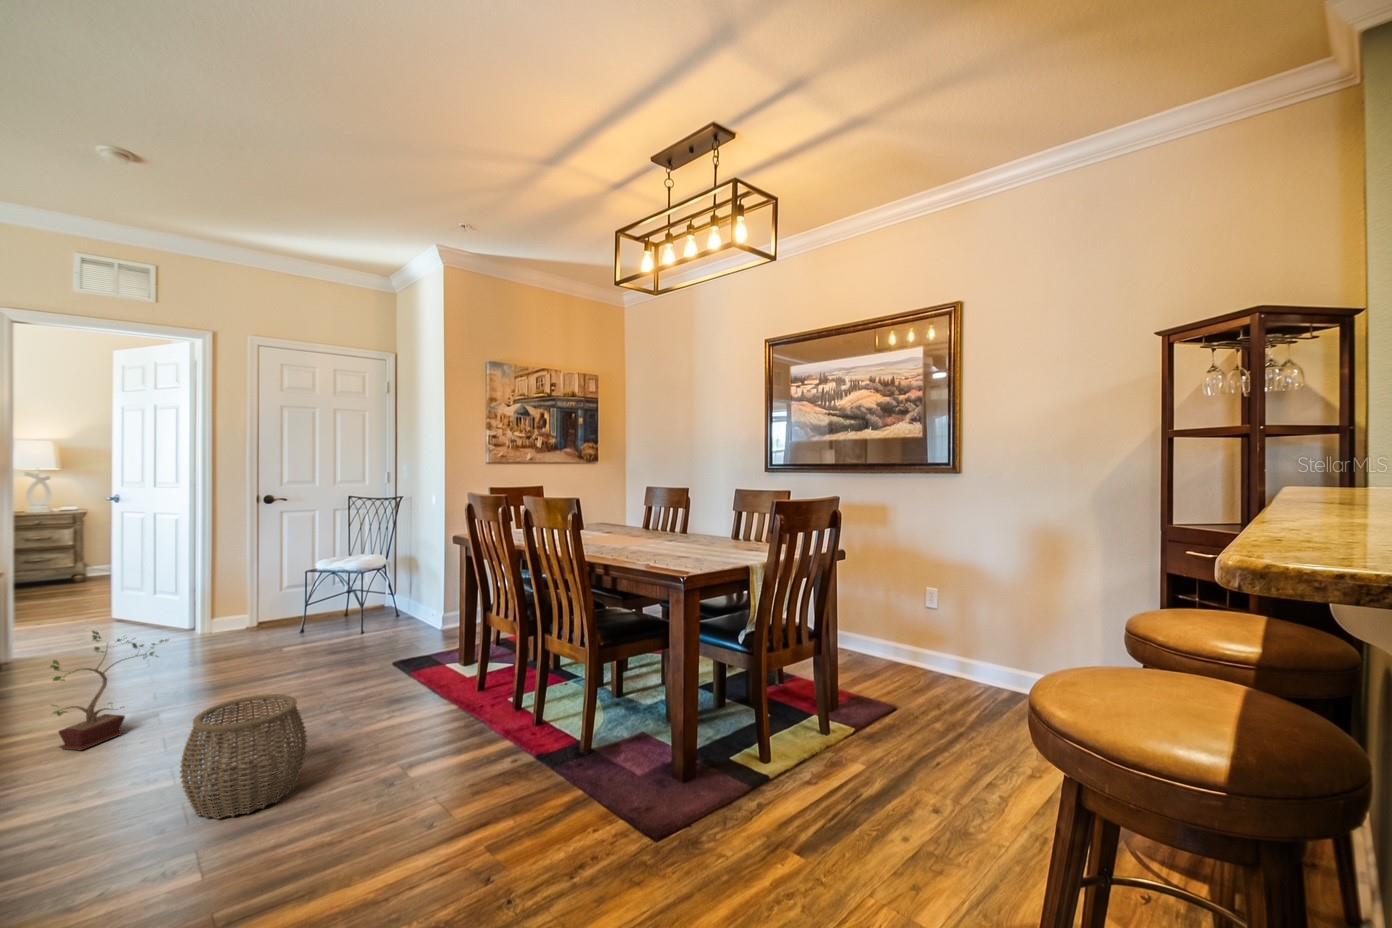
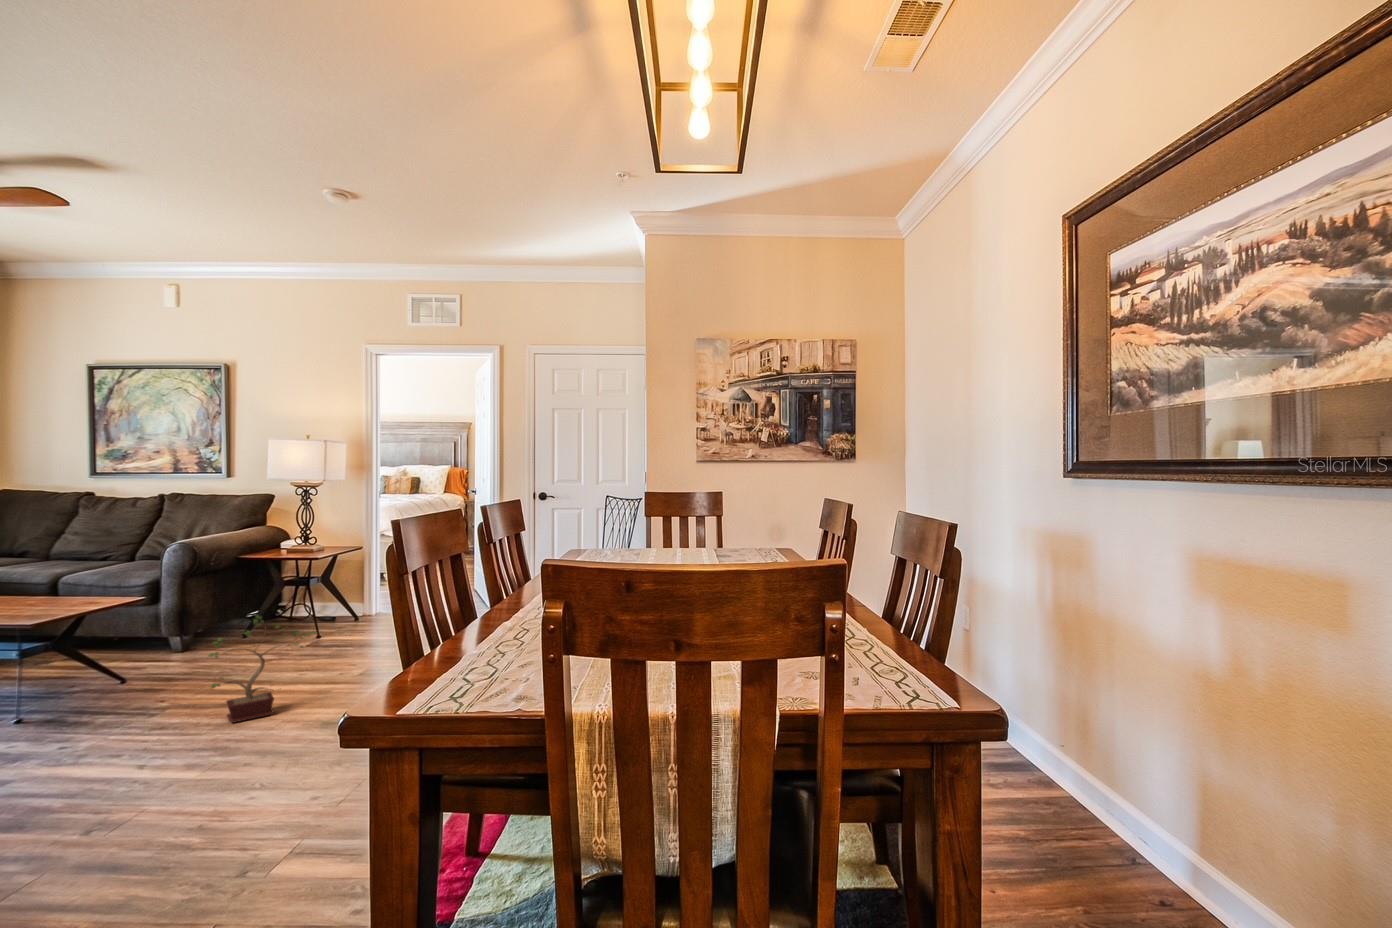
woven basket: present [180,694,308,819] -> none [108,717,255,856]

